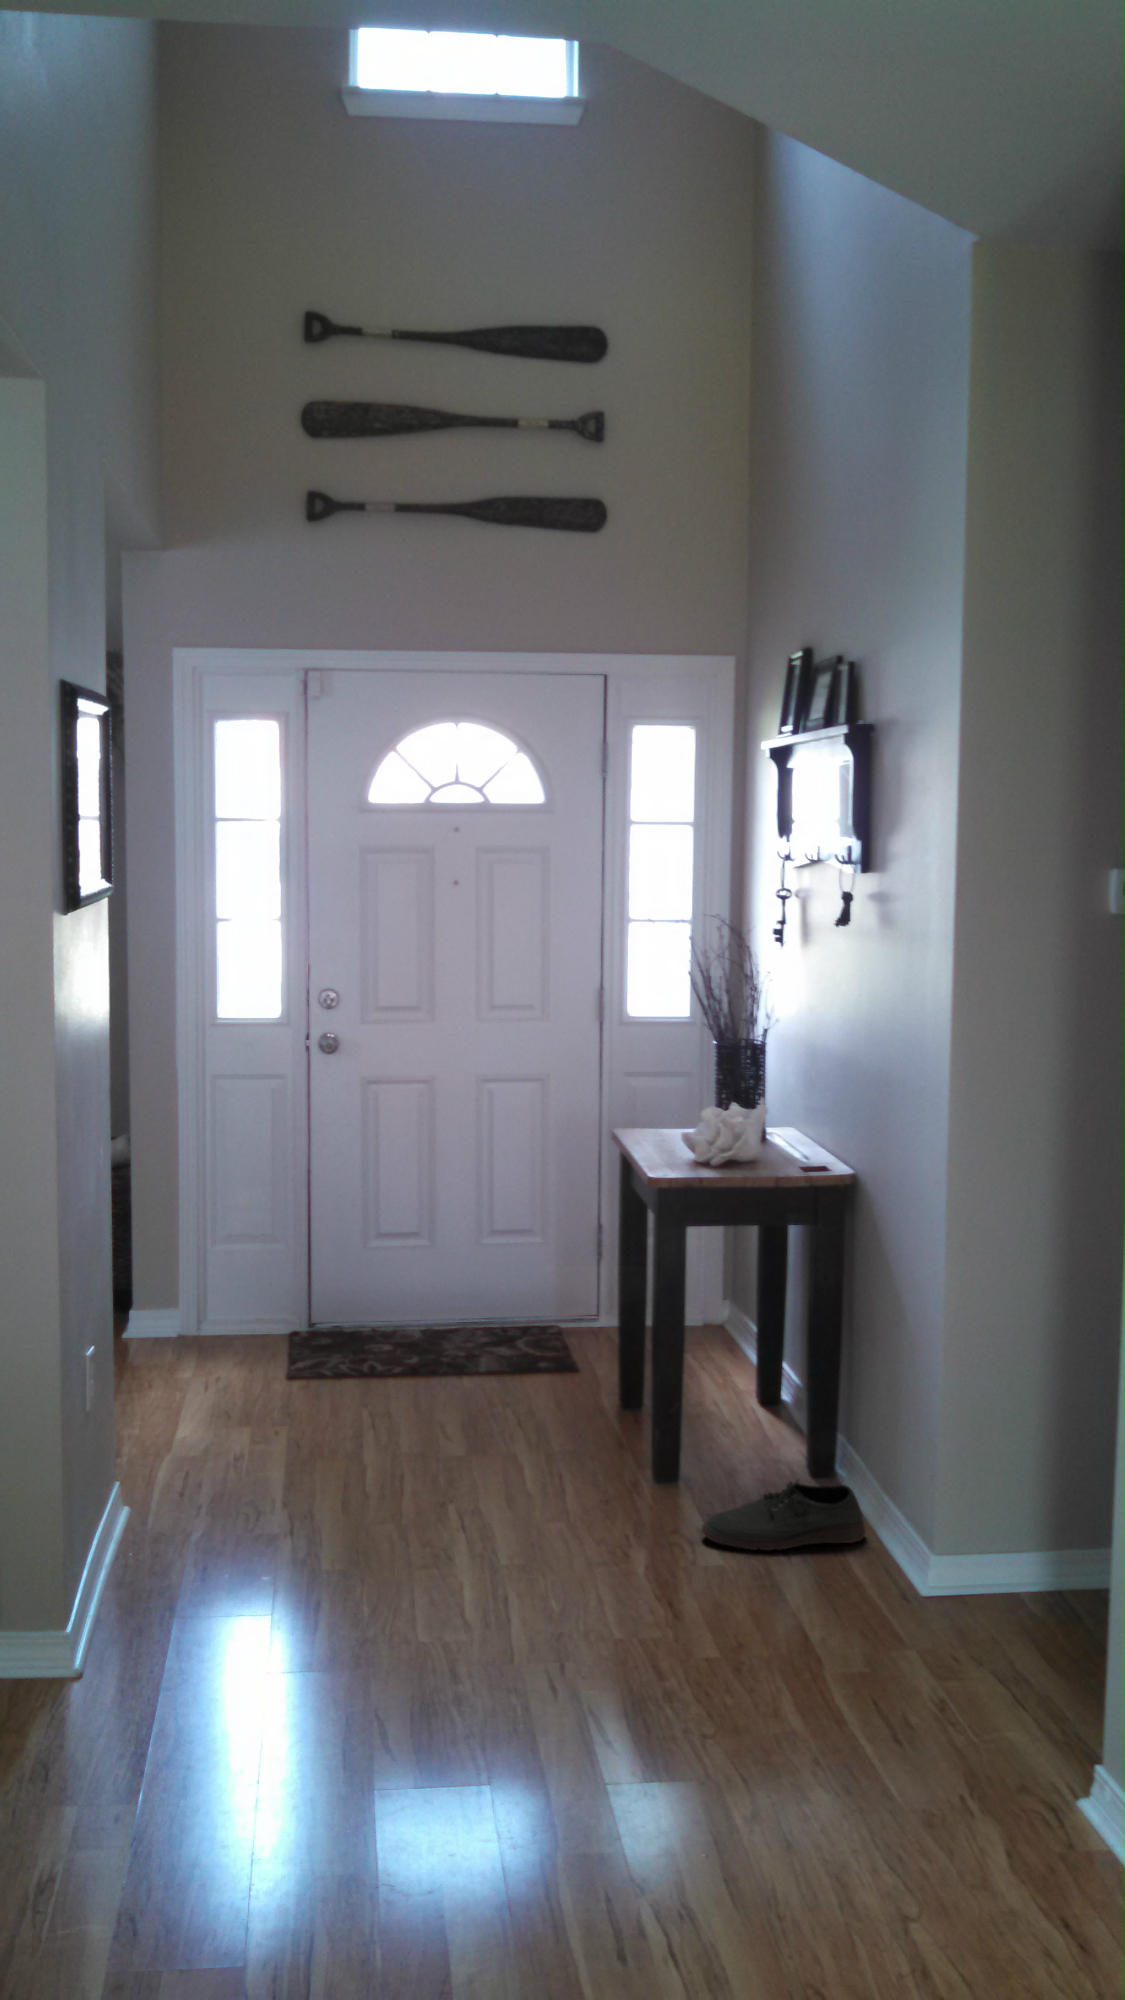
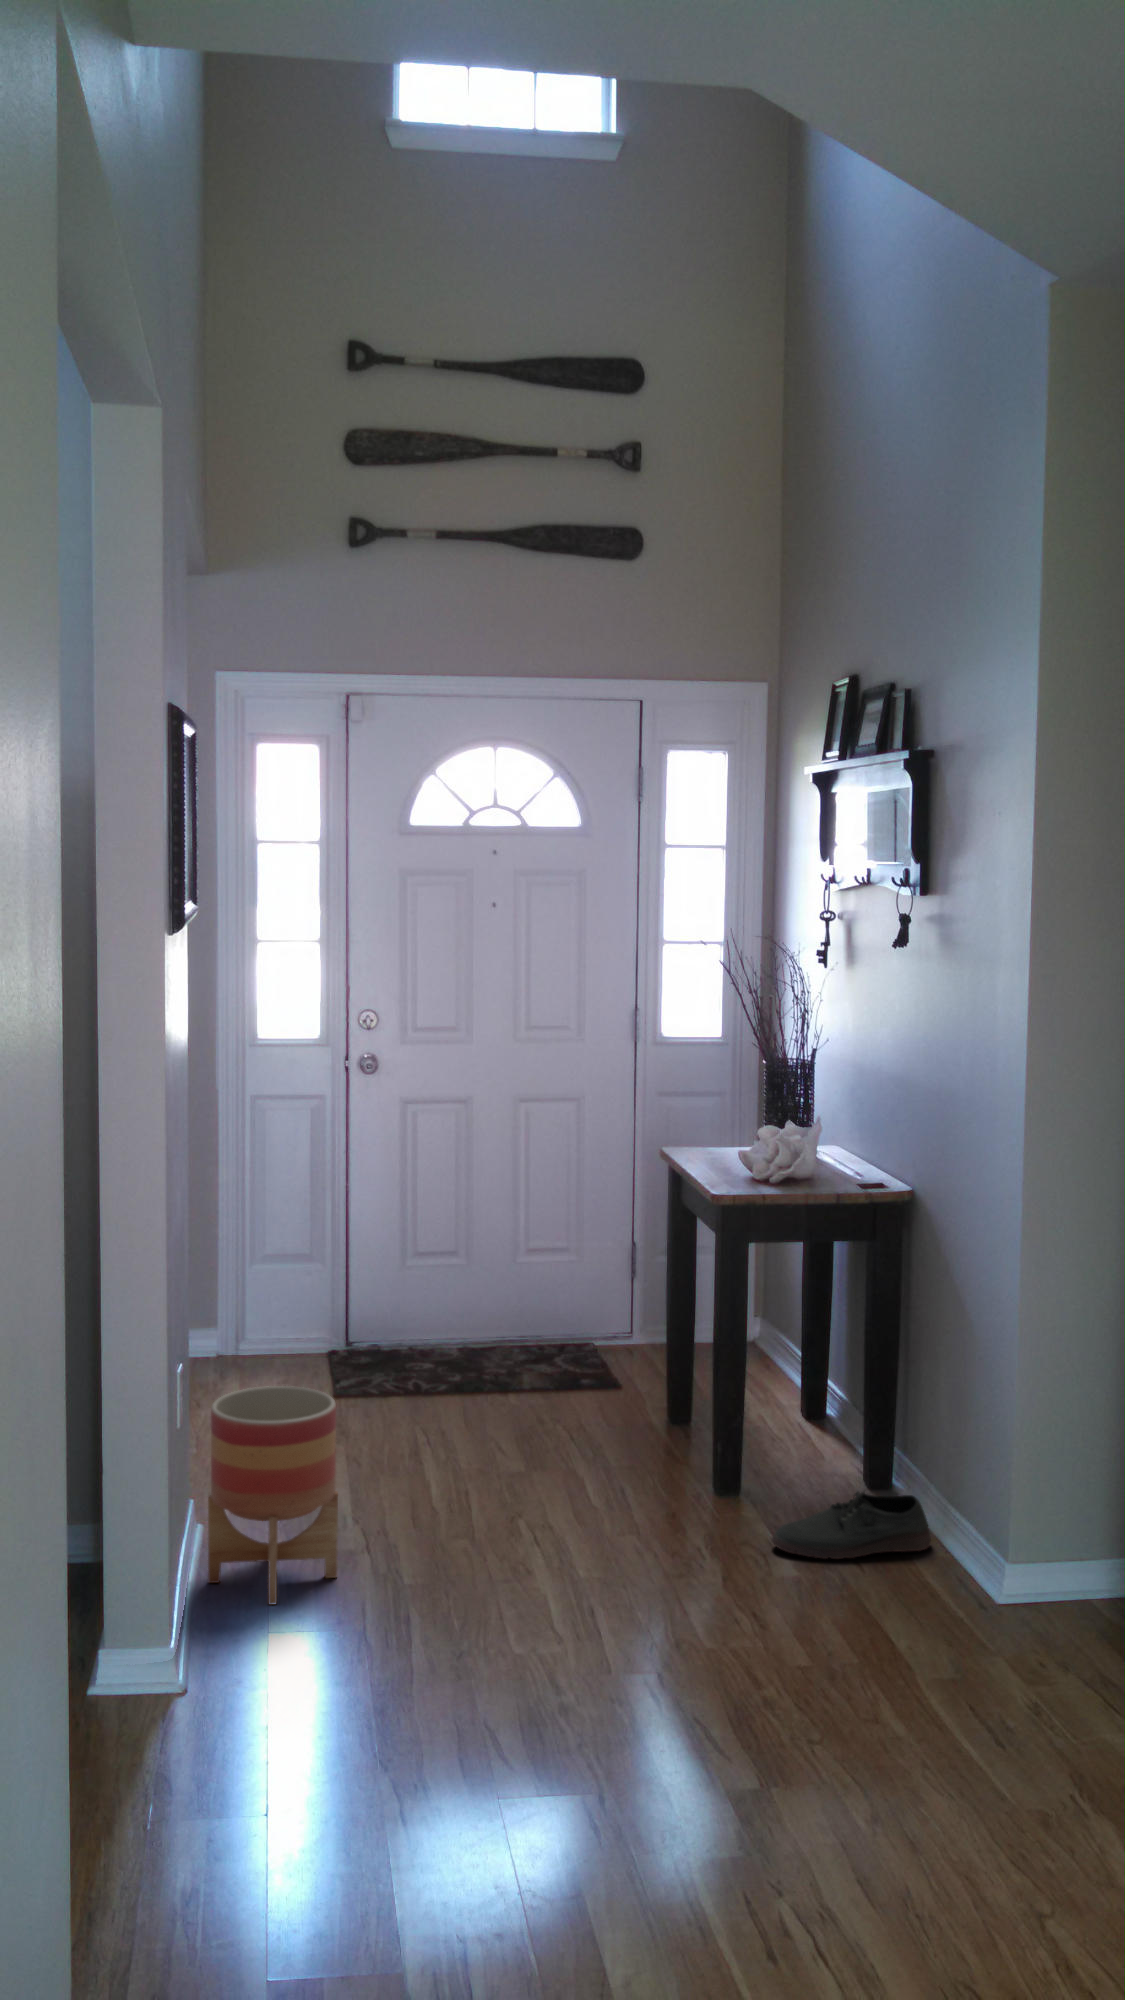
planter: none [123,1370,255,1591] -> present [208,1386,338,1604]

